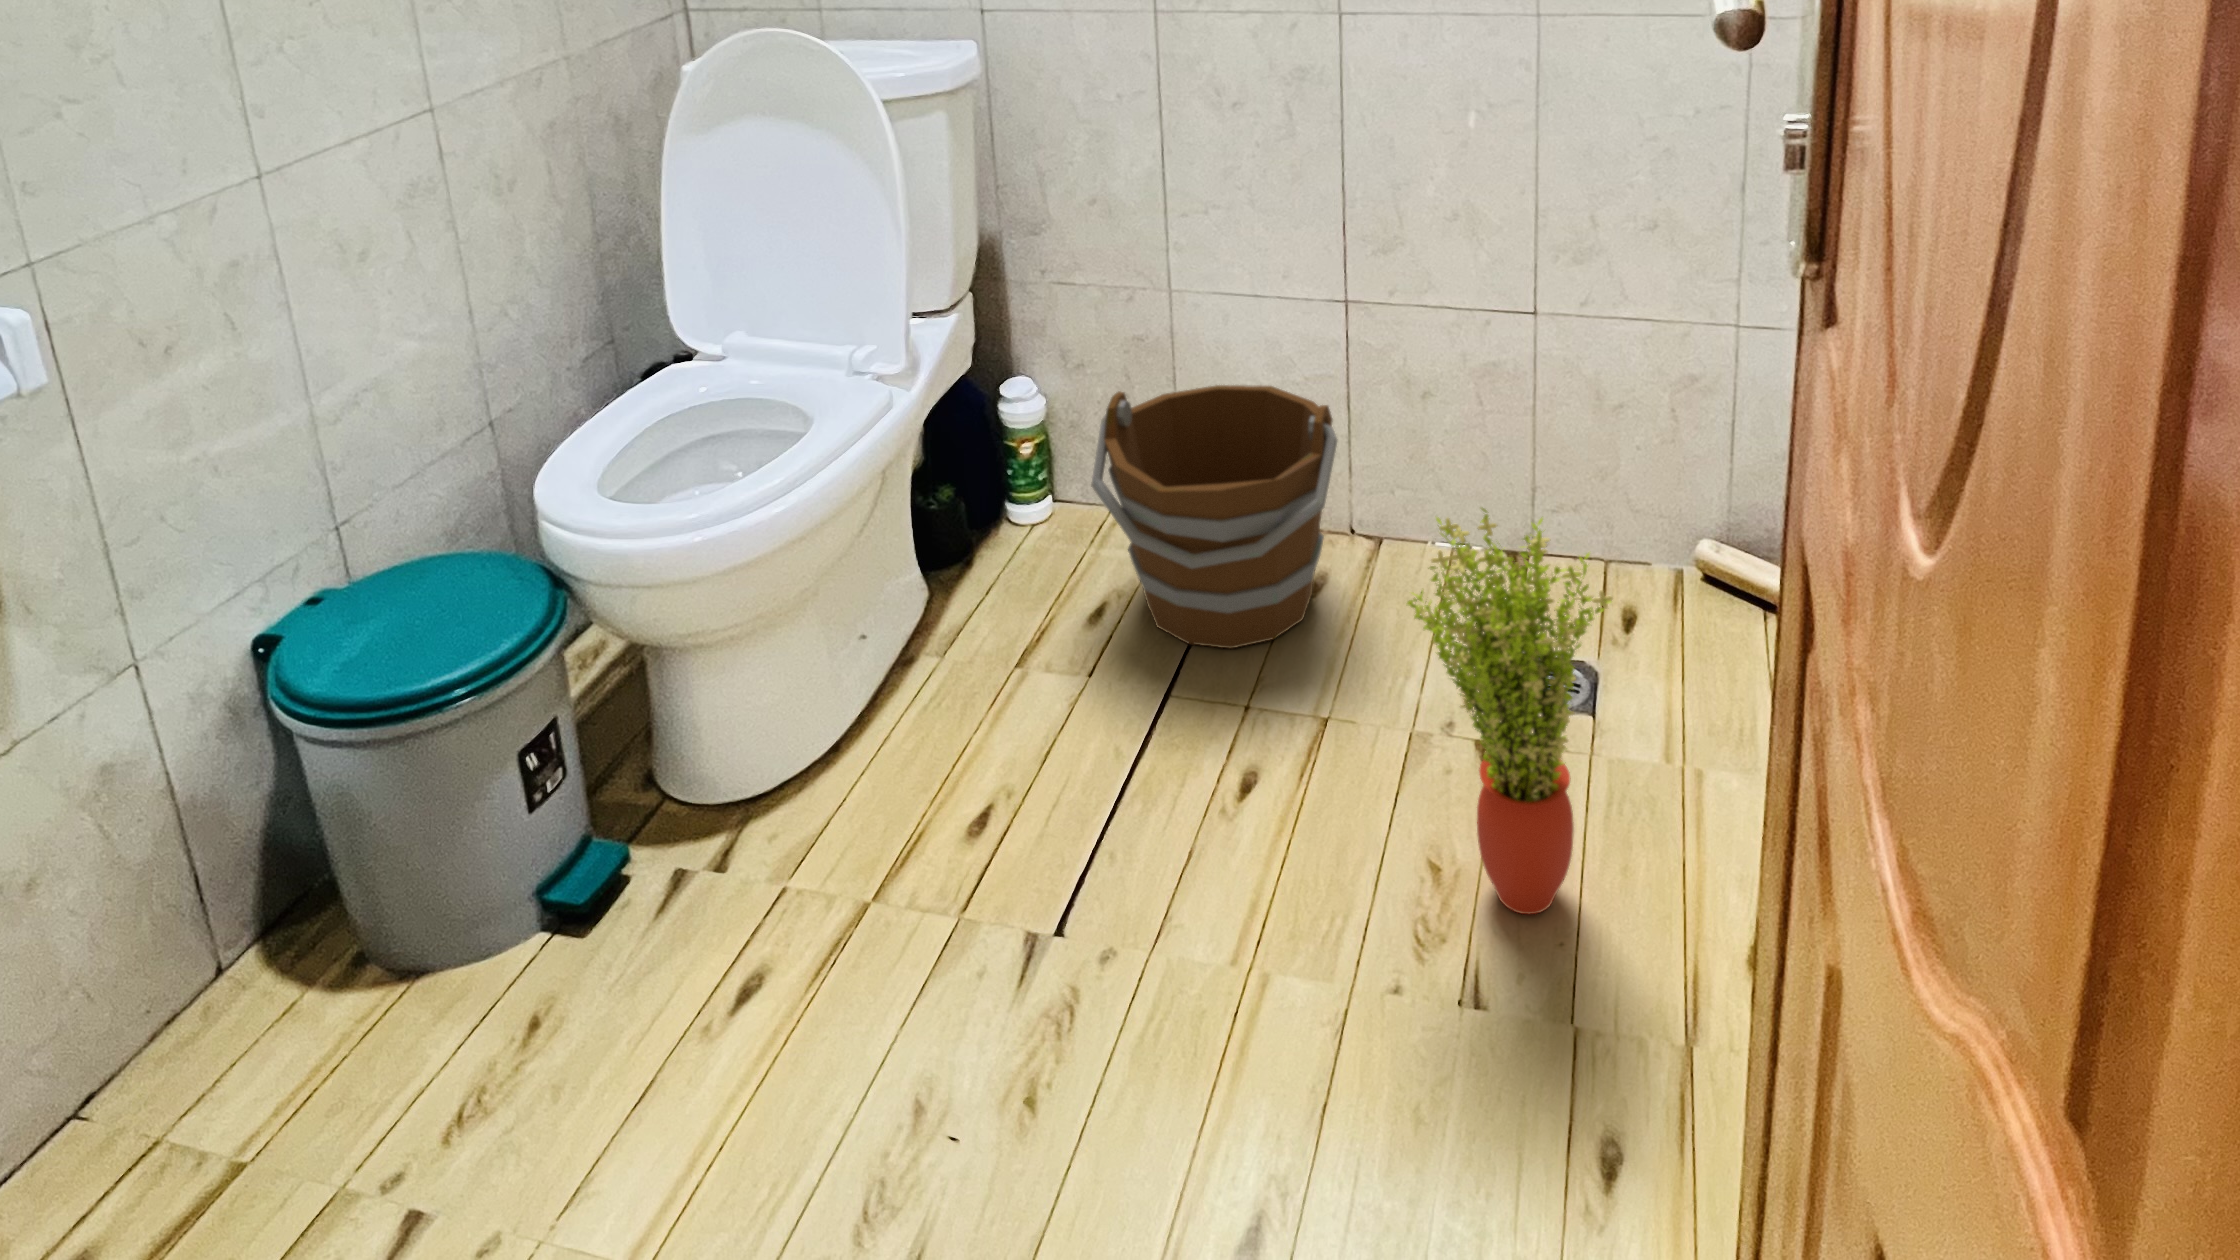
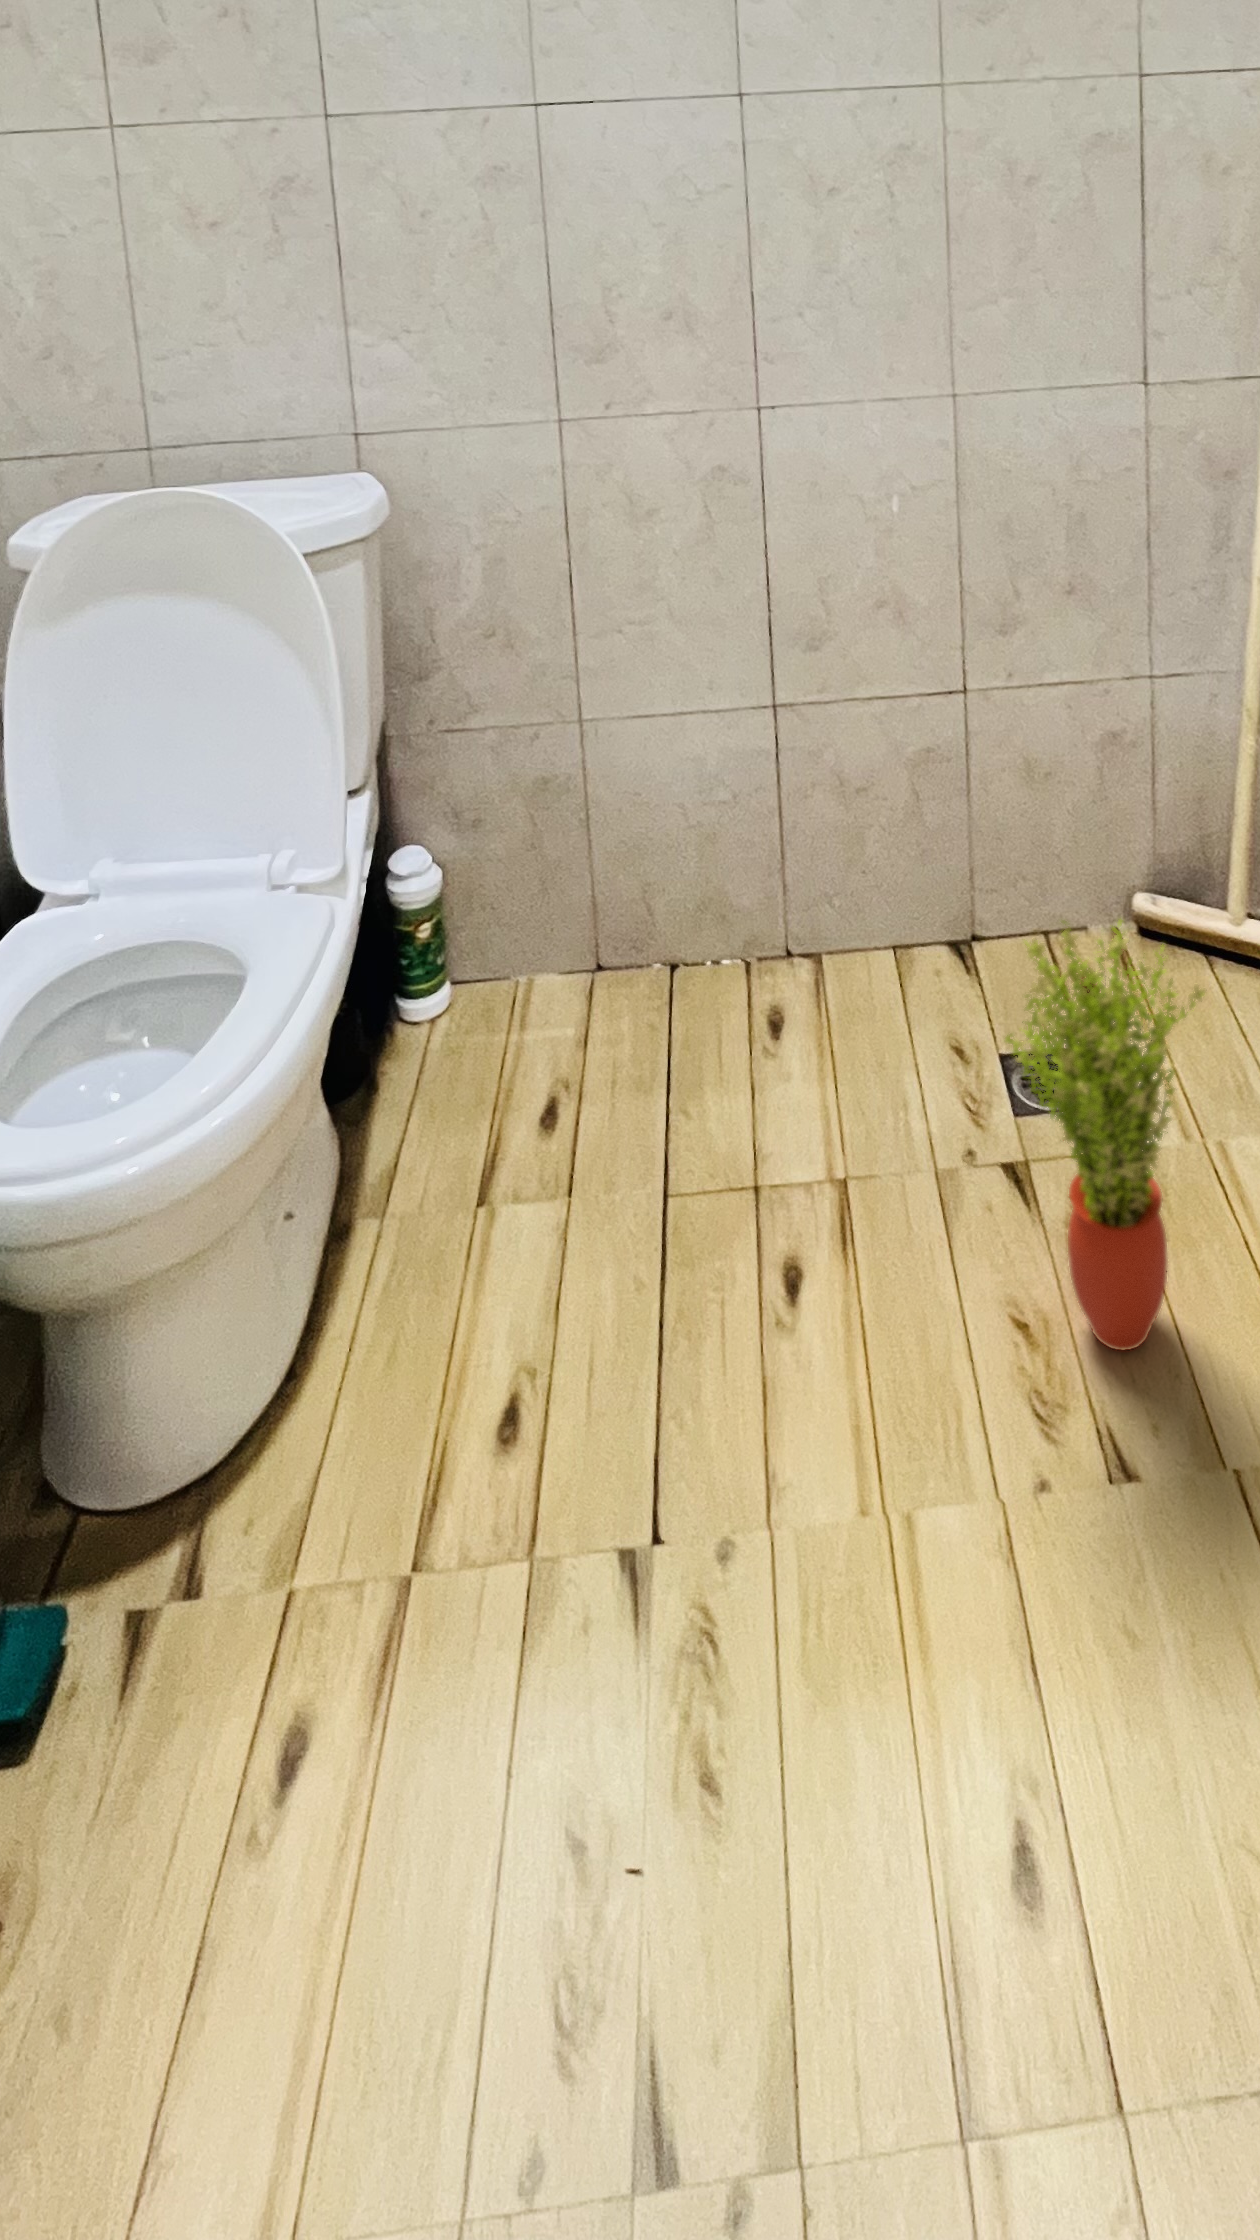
bucket: present [1091,385,1337,648] -> none [540,810,809,1127]

